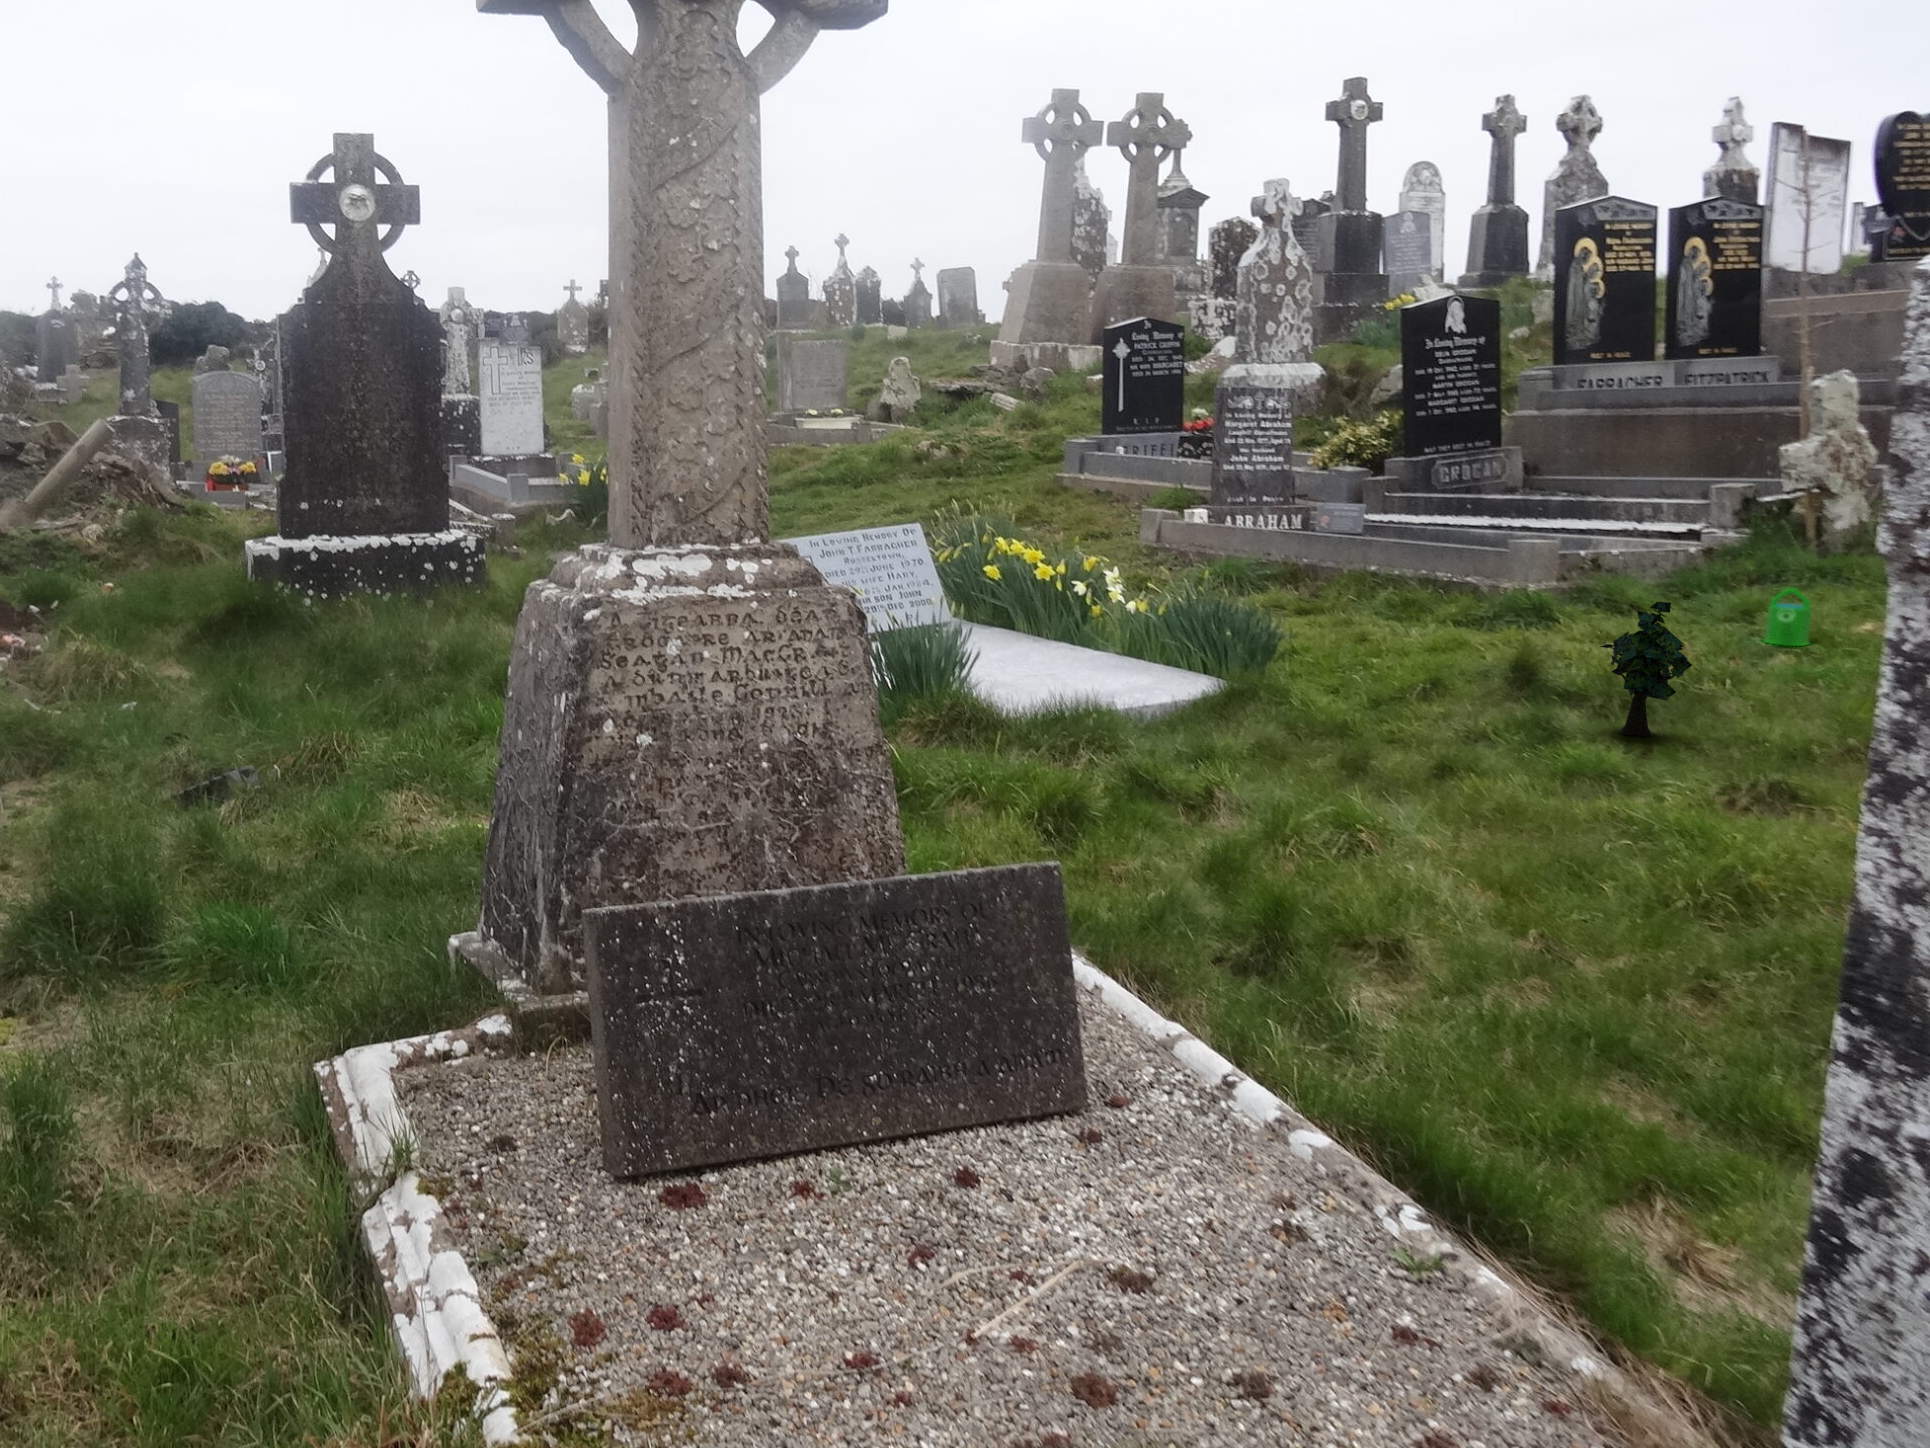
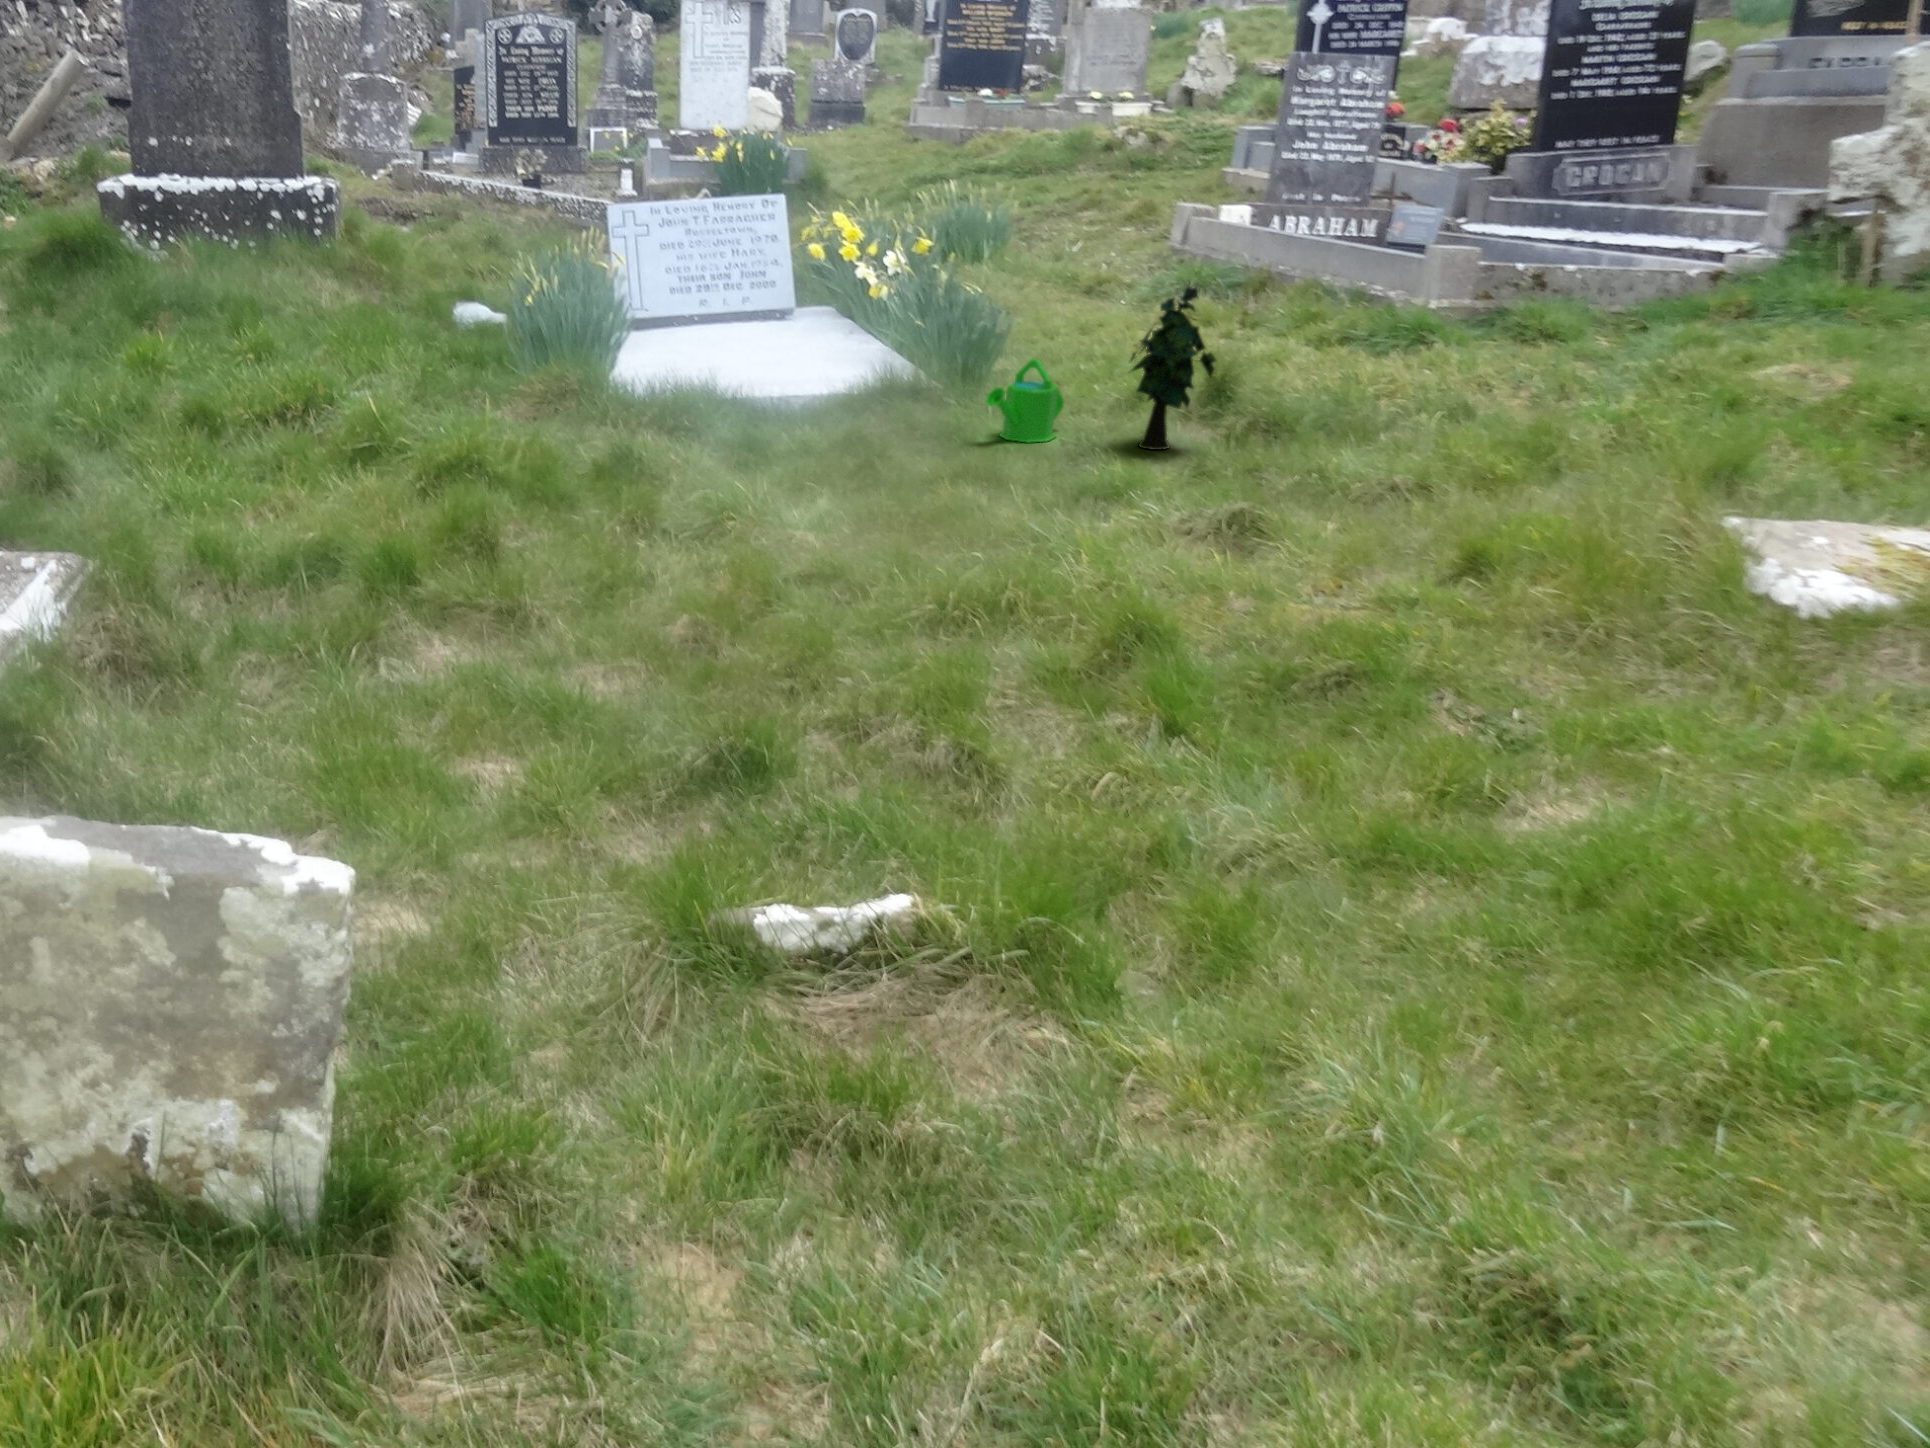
watering can: present [1762,588,1812,646] -> present [987,359,1064,443]

